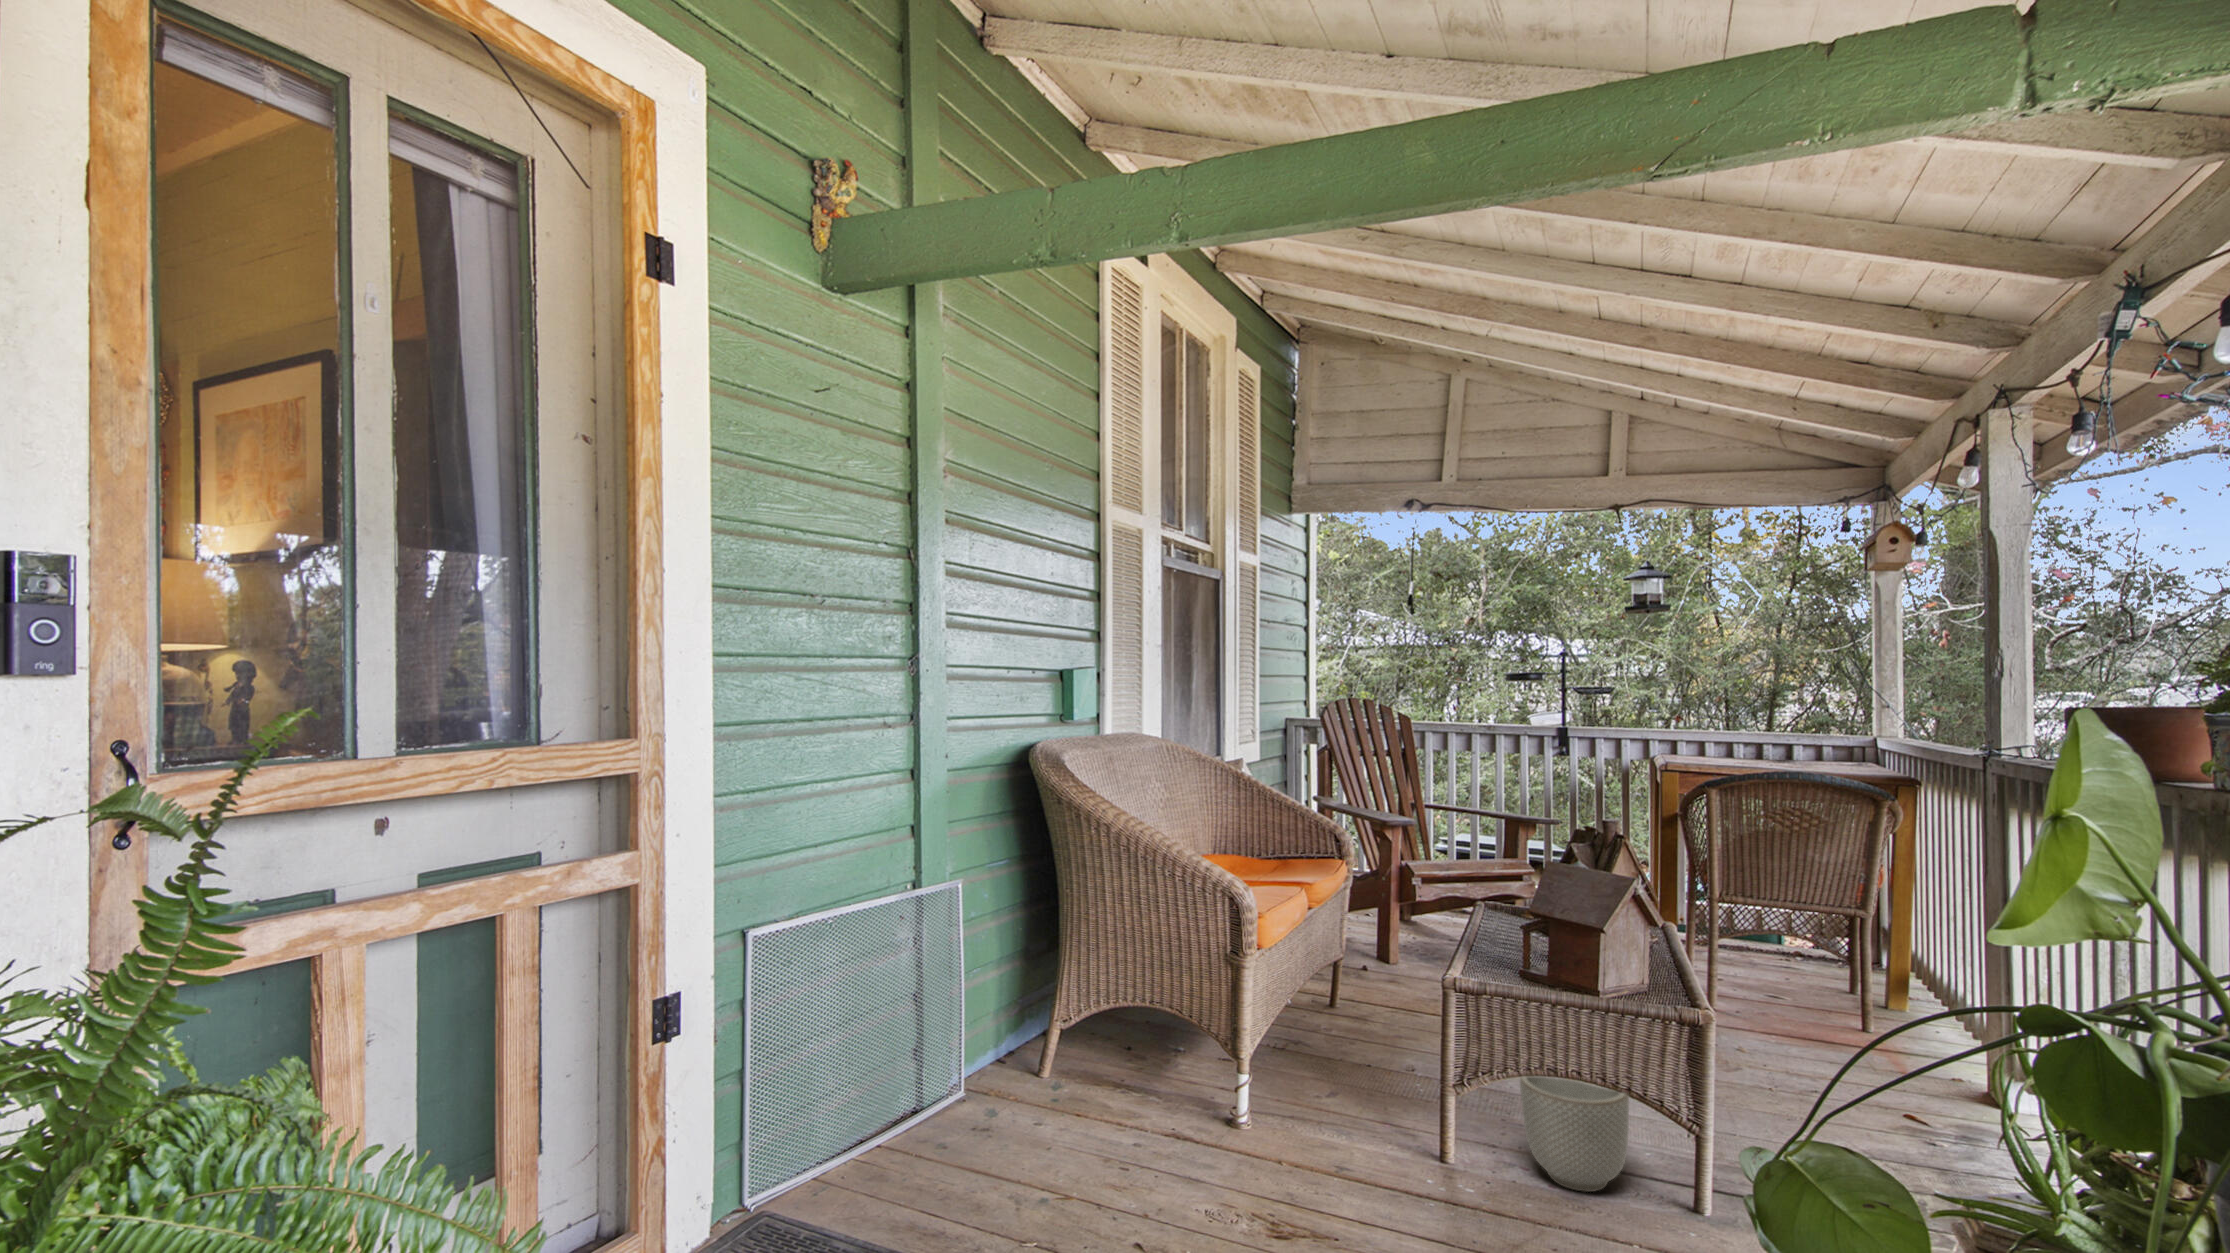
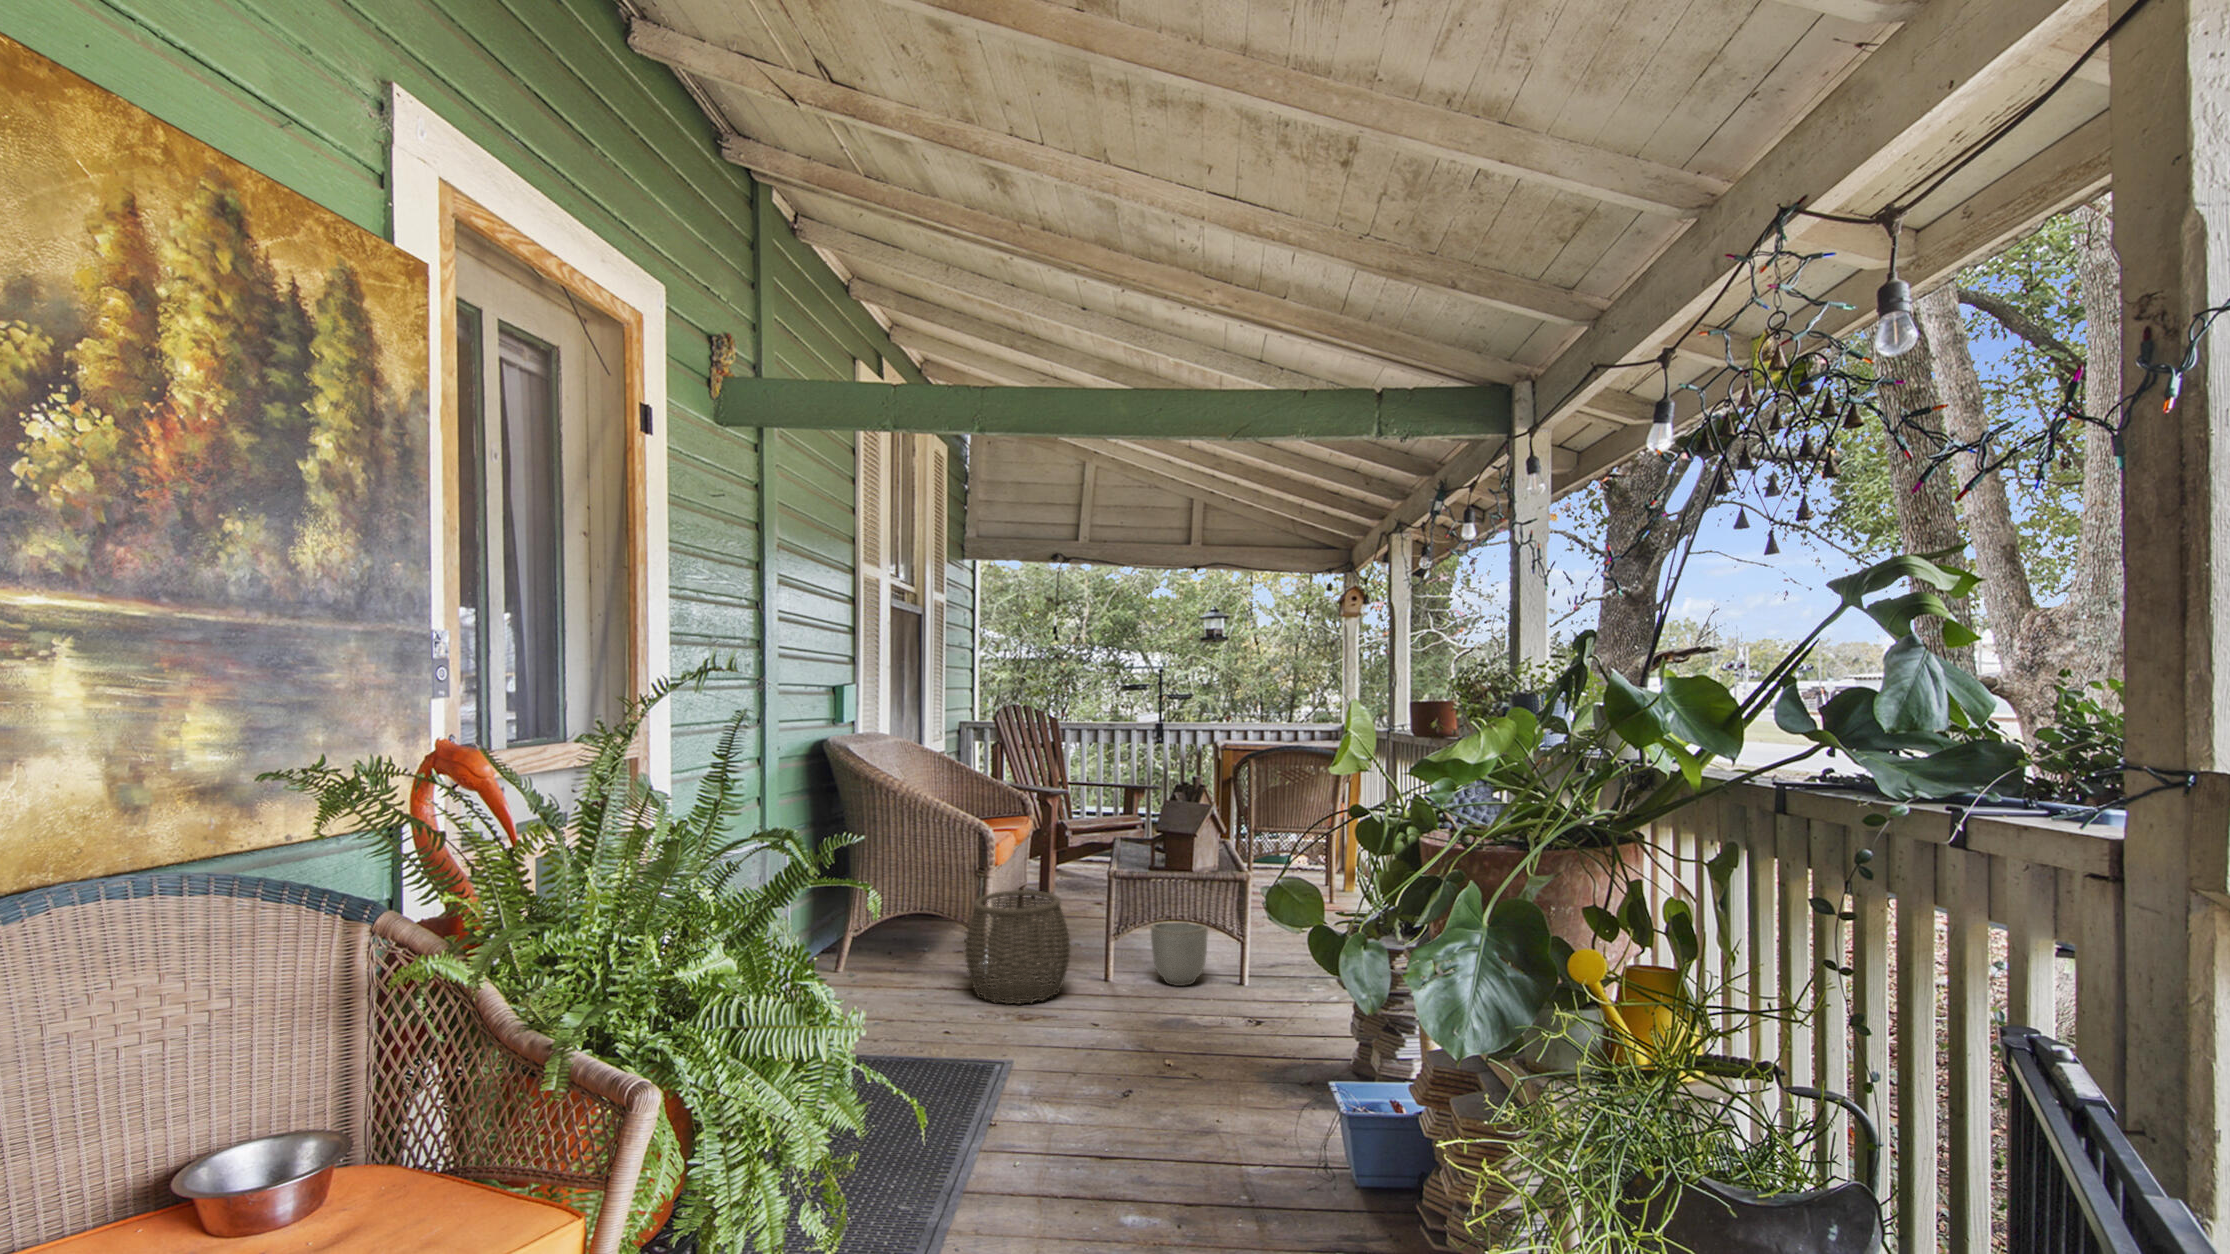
woven basket: none [1198,988,1373,1189] -> present [965,890,1070,1004]

